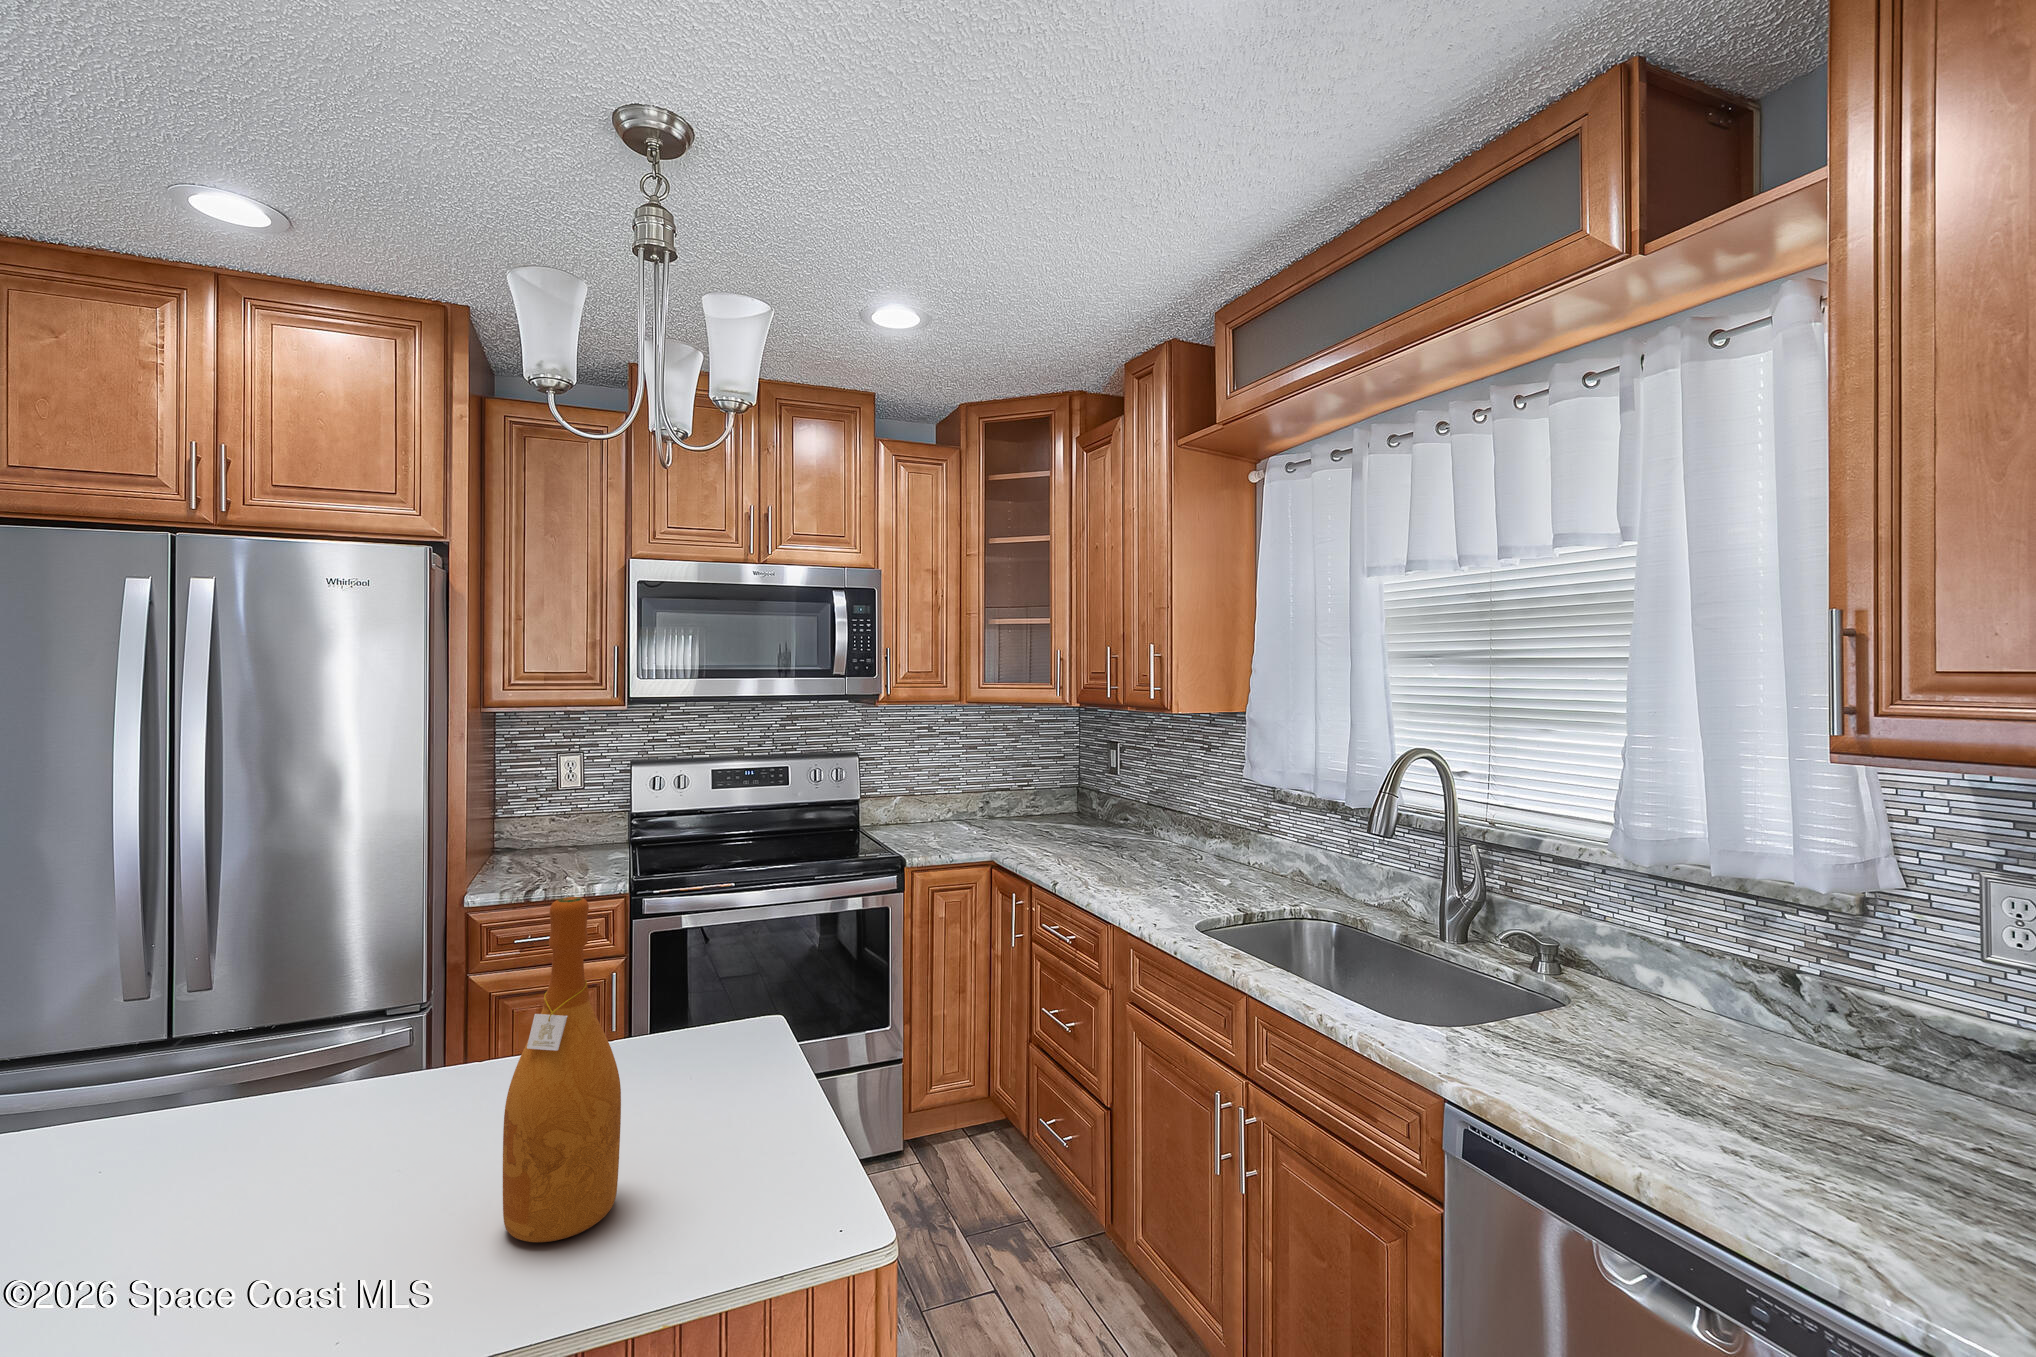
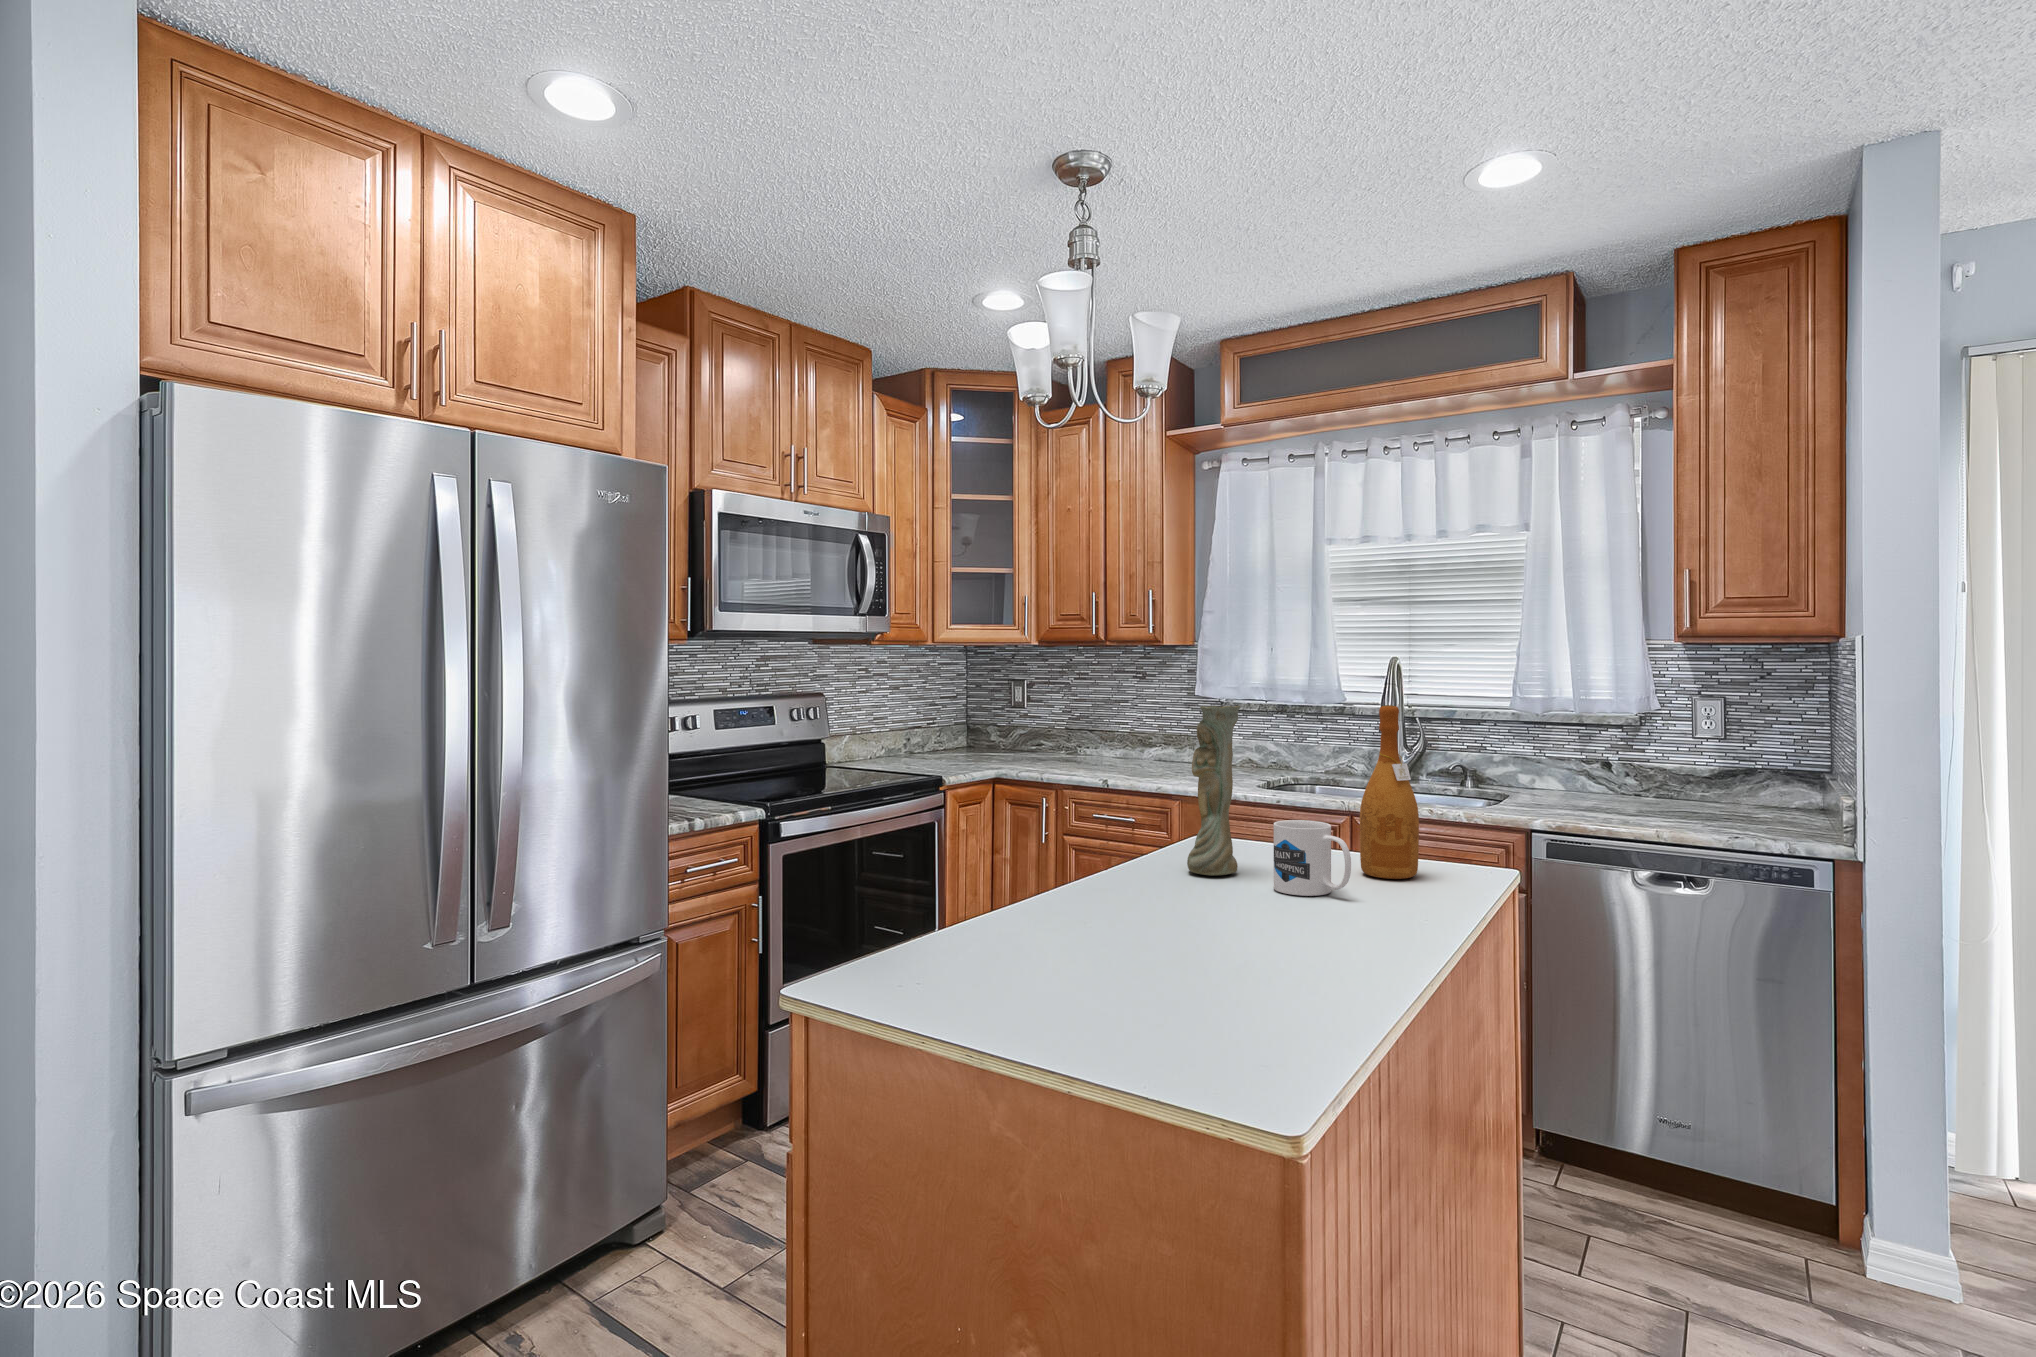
vase: none [376,858,476,1135] -> present [1187,706,1240,876]
mug: none [245,1080,390,1253] -> present [1274,820,1351,896]

